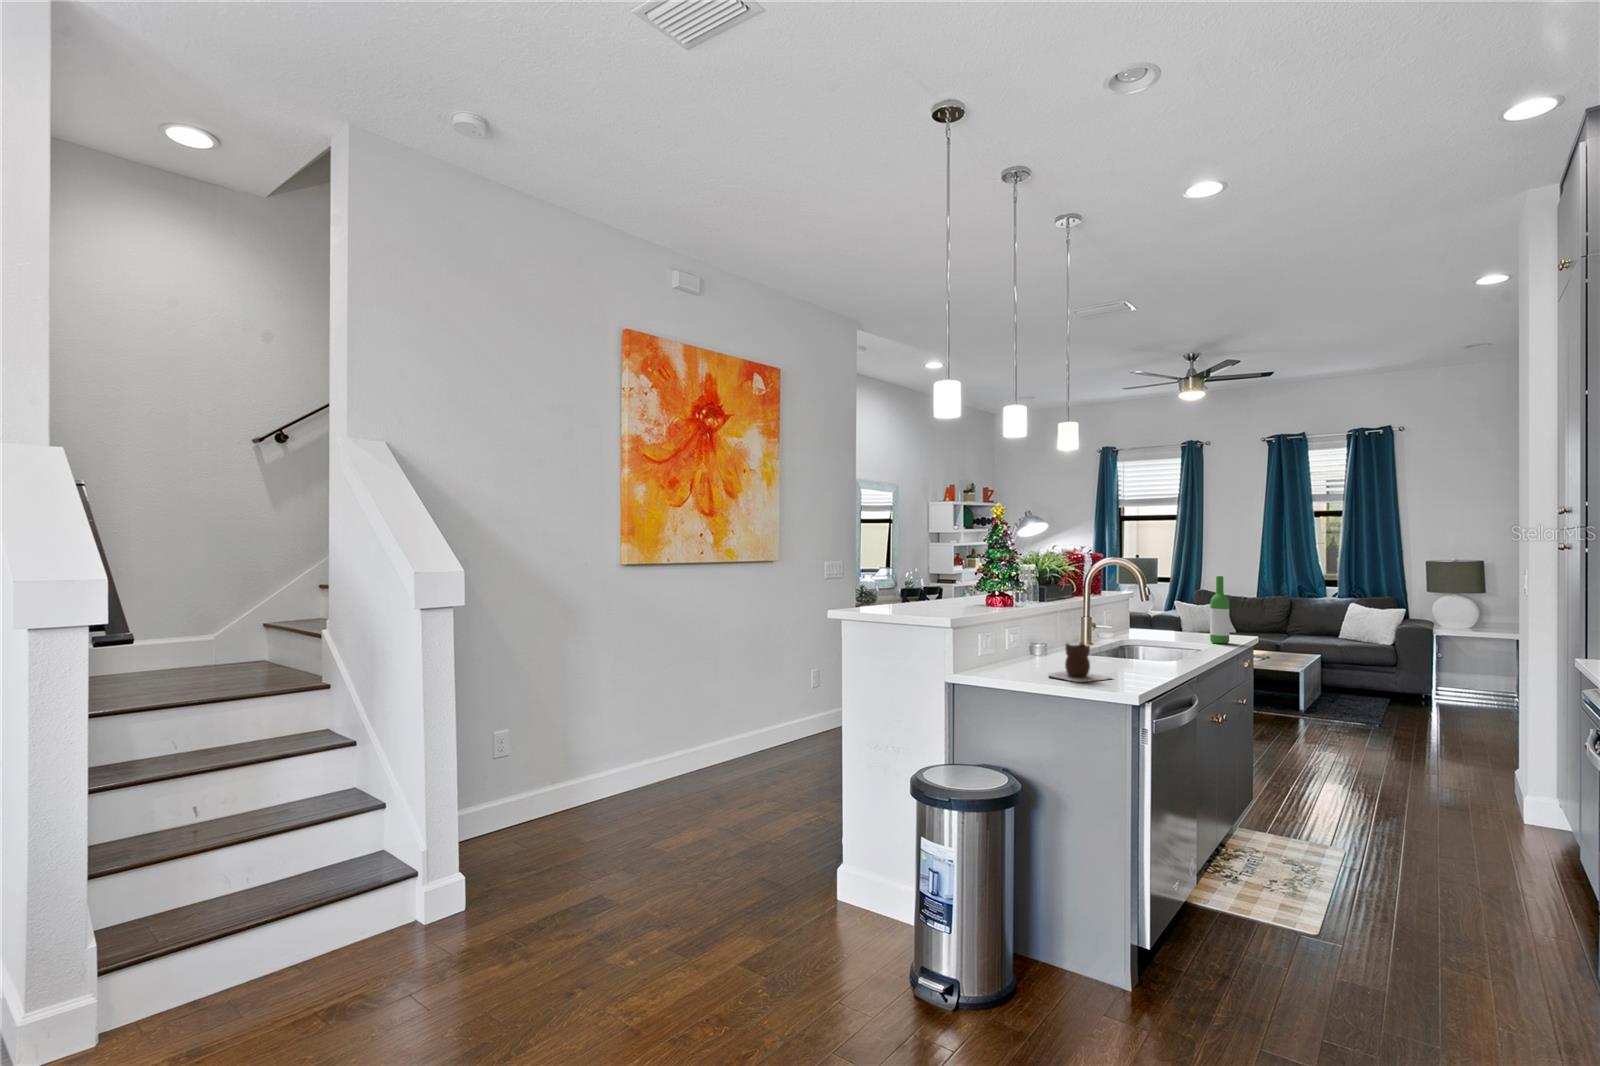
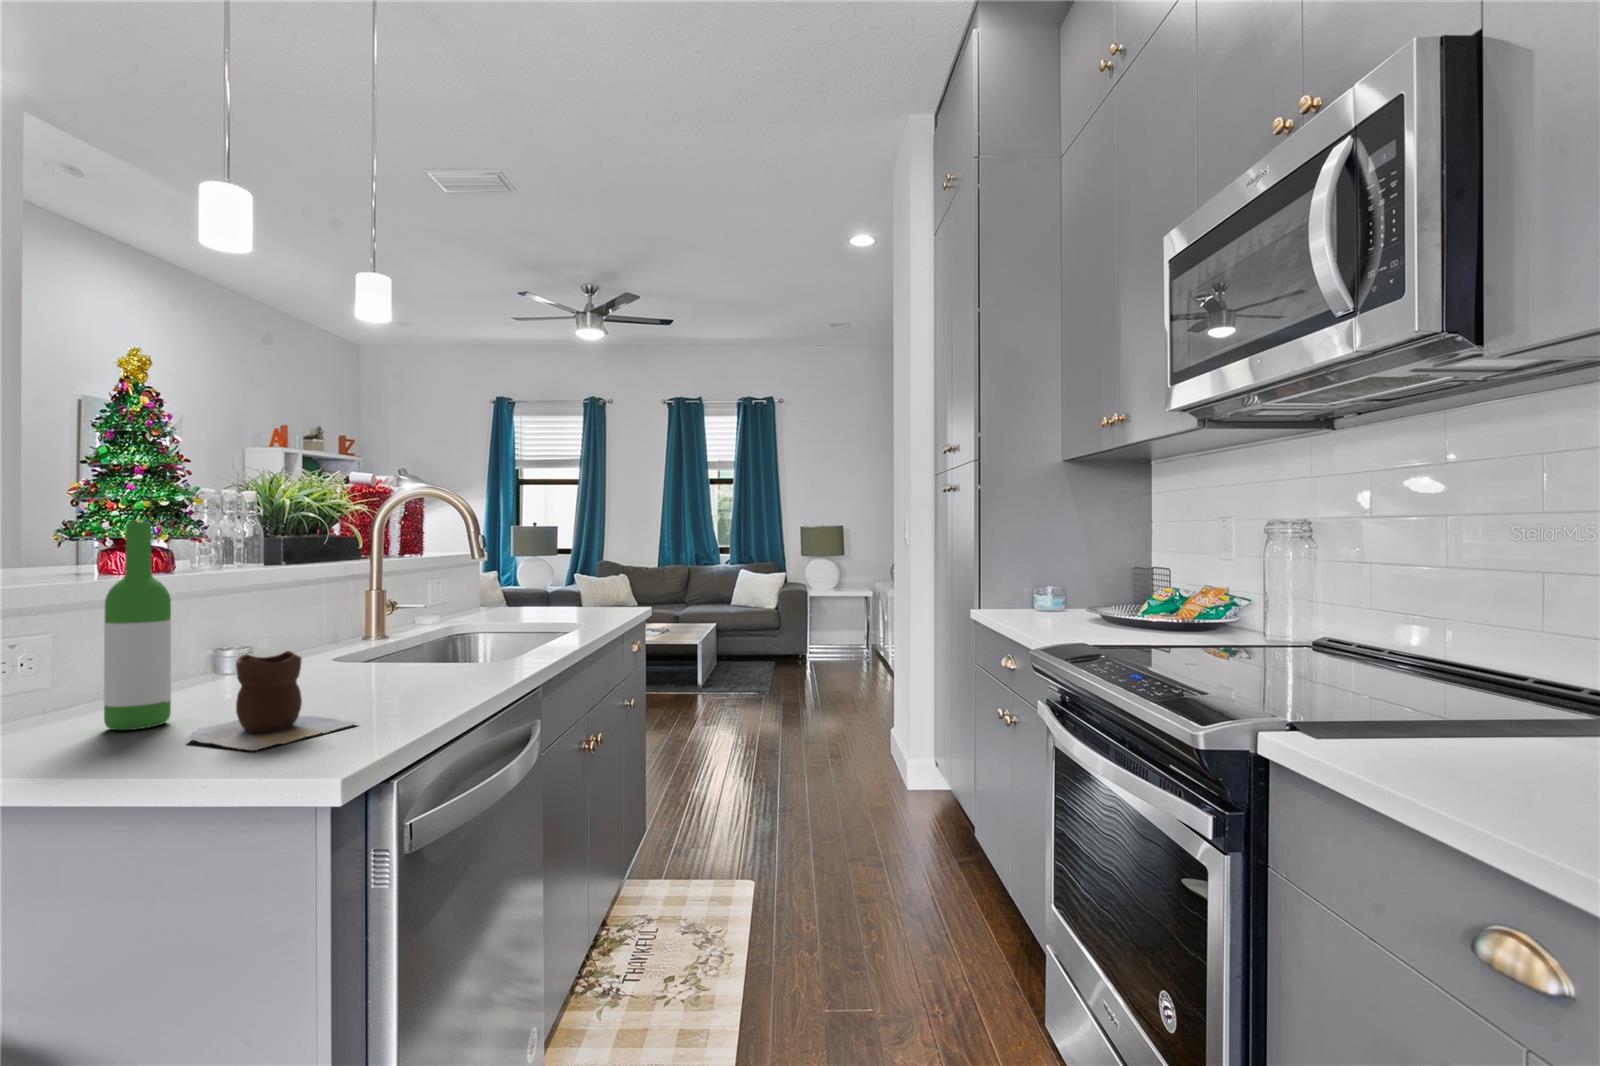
wine bottle: present [1210,576,1229,644] -> present [104,522,171,730]

